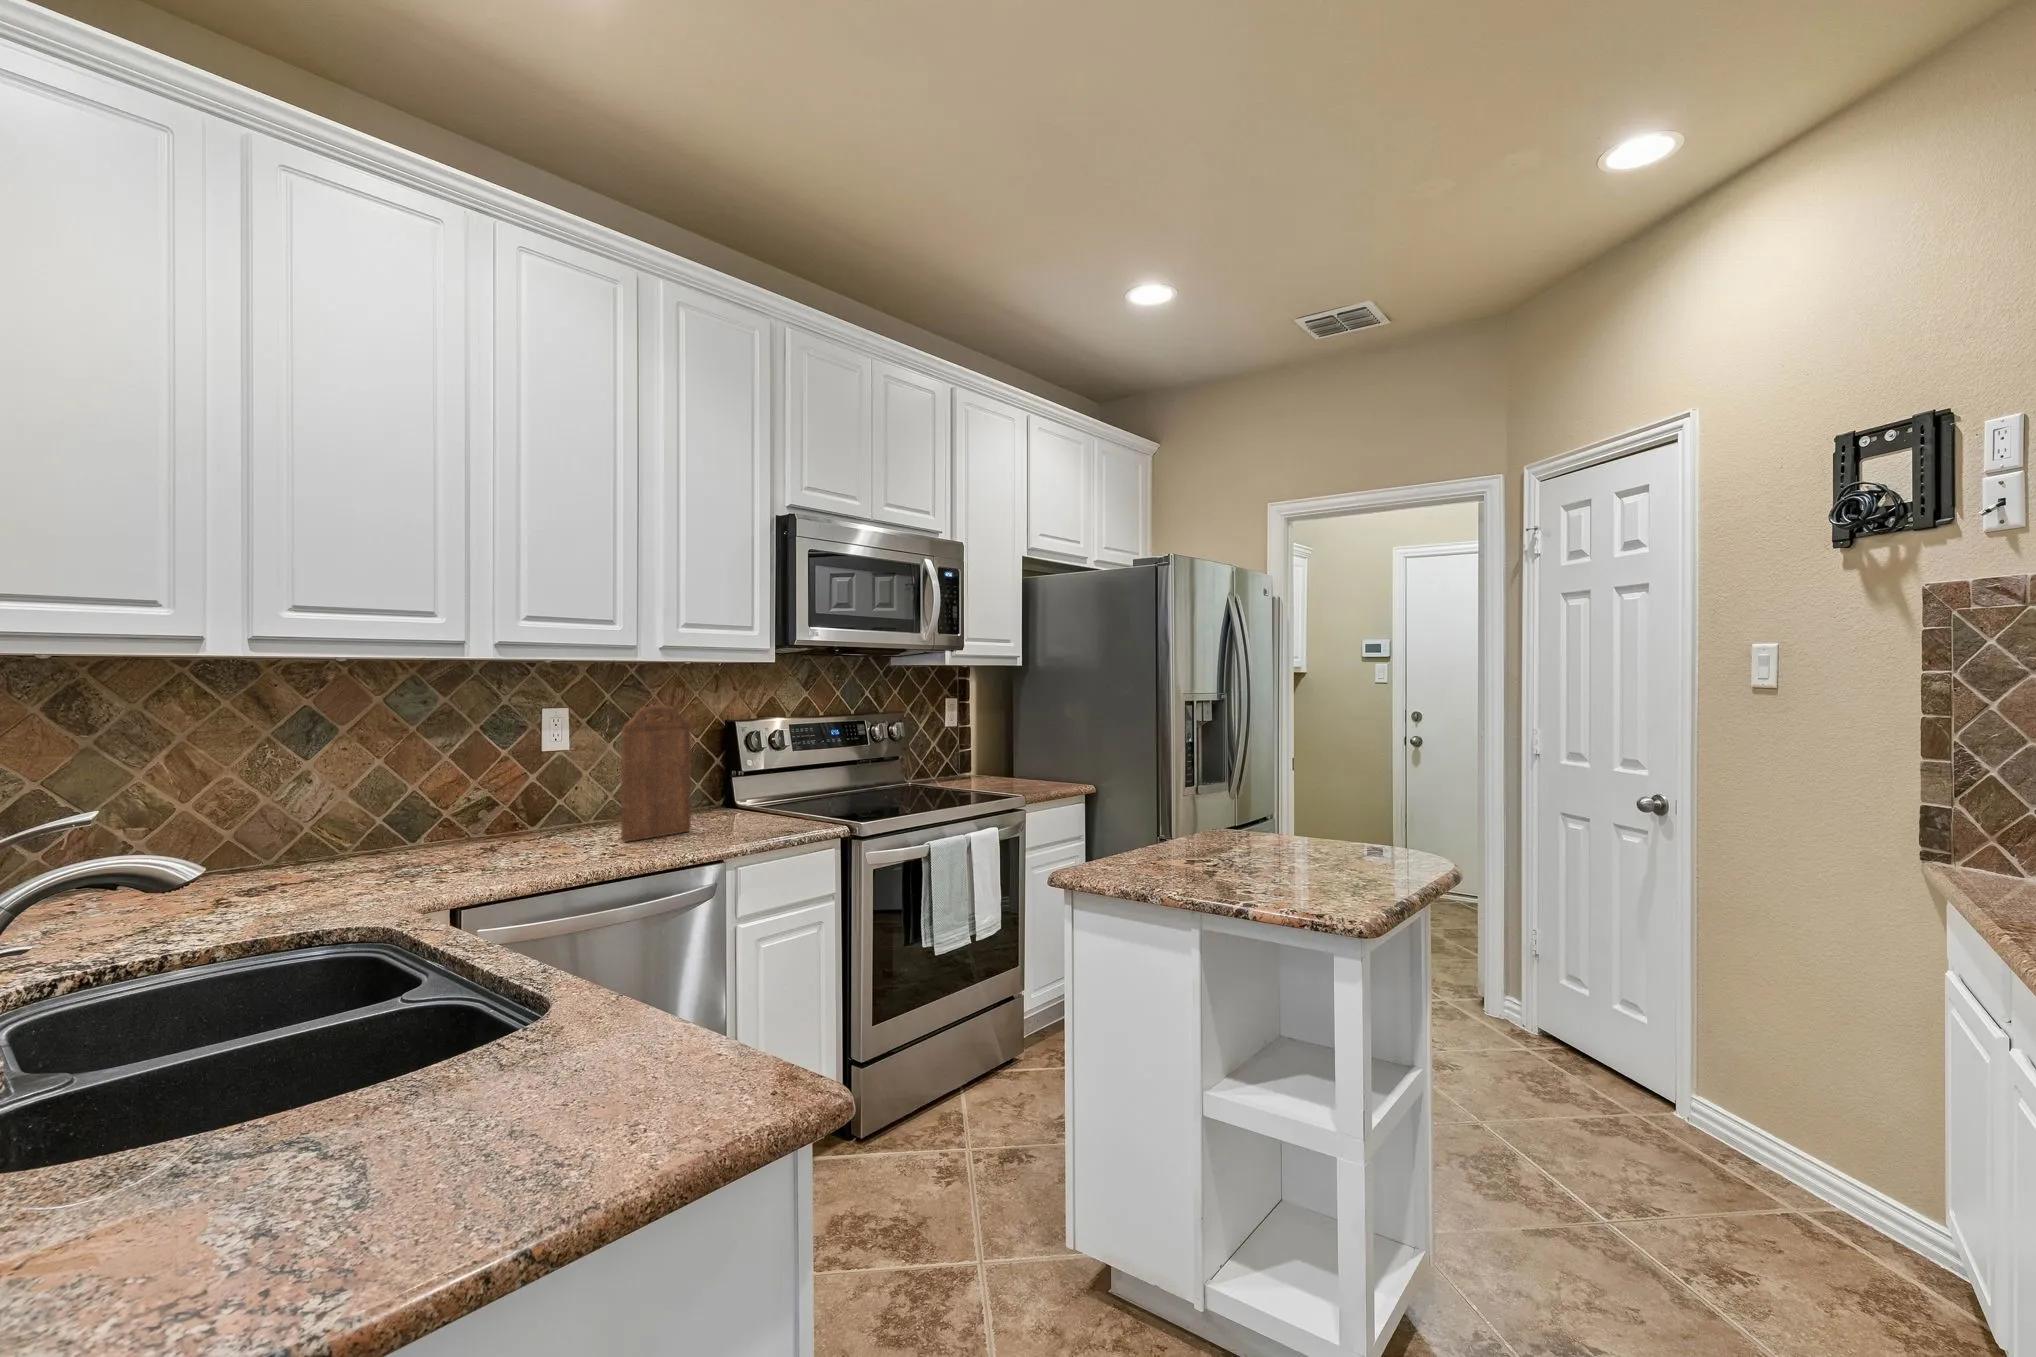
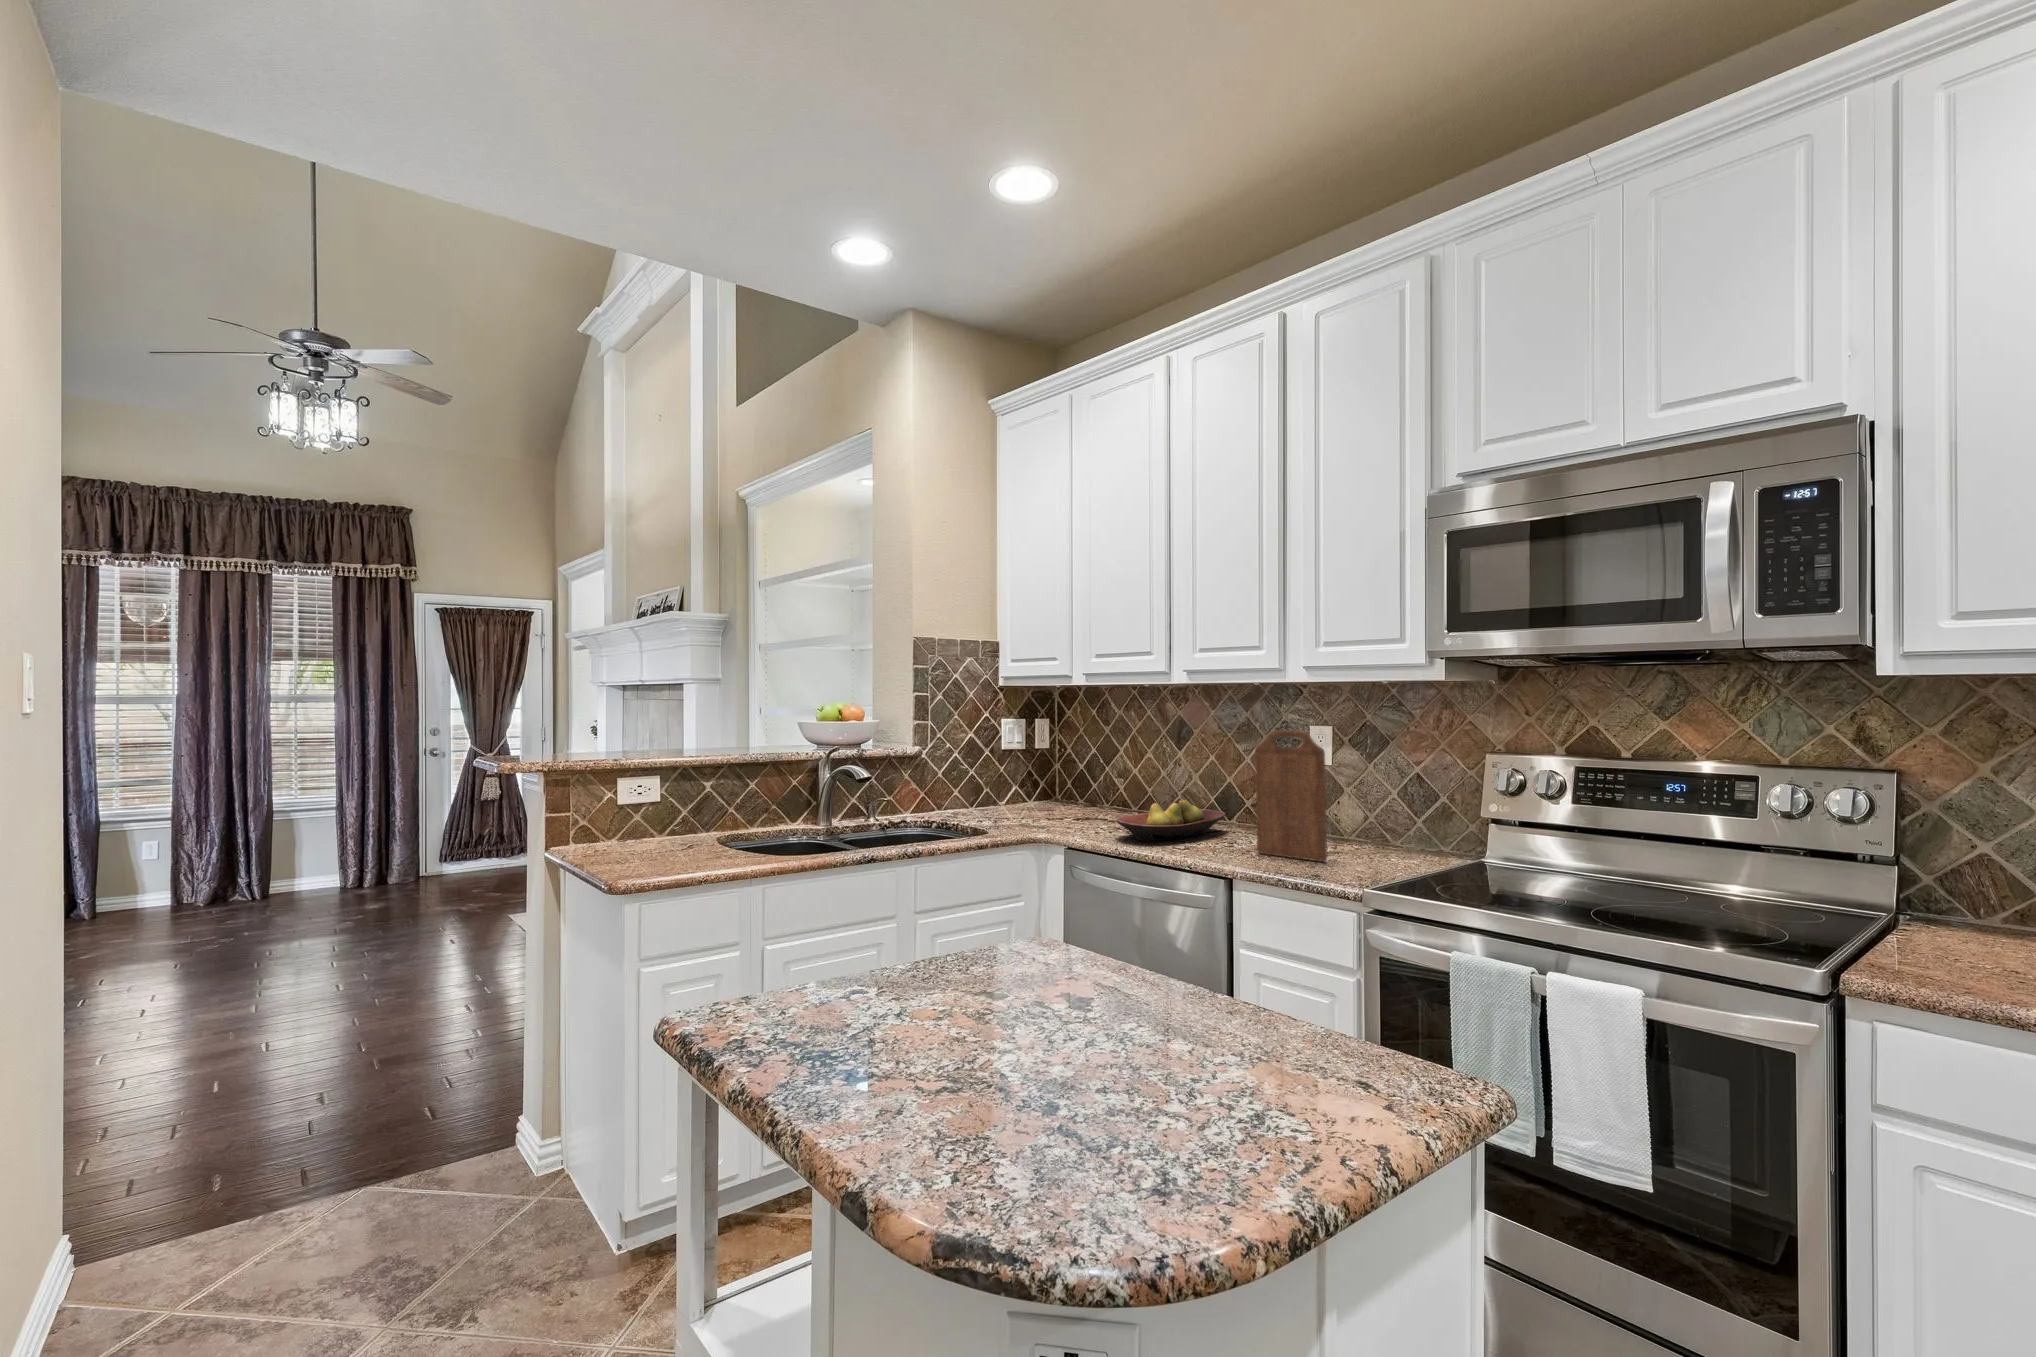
fruit bowl: none [400,813,530,871] -> present [1116,800,1225,842]

